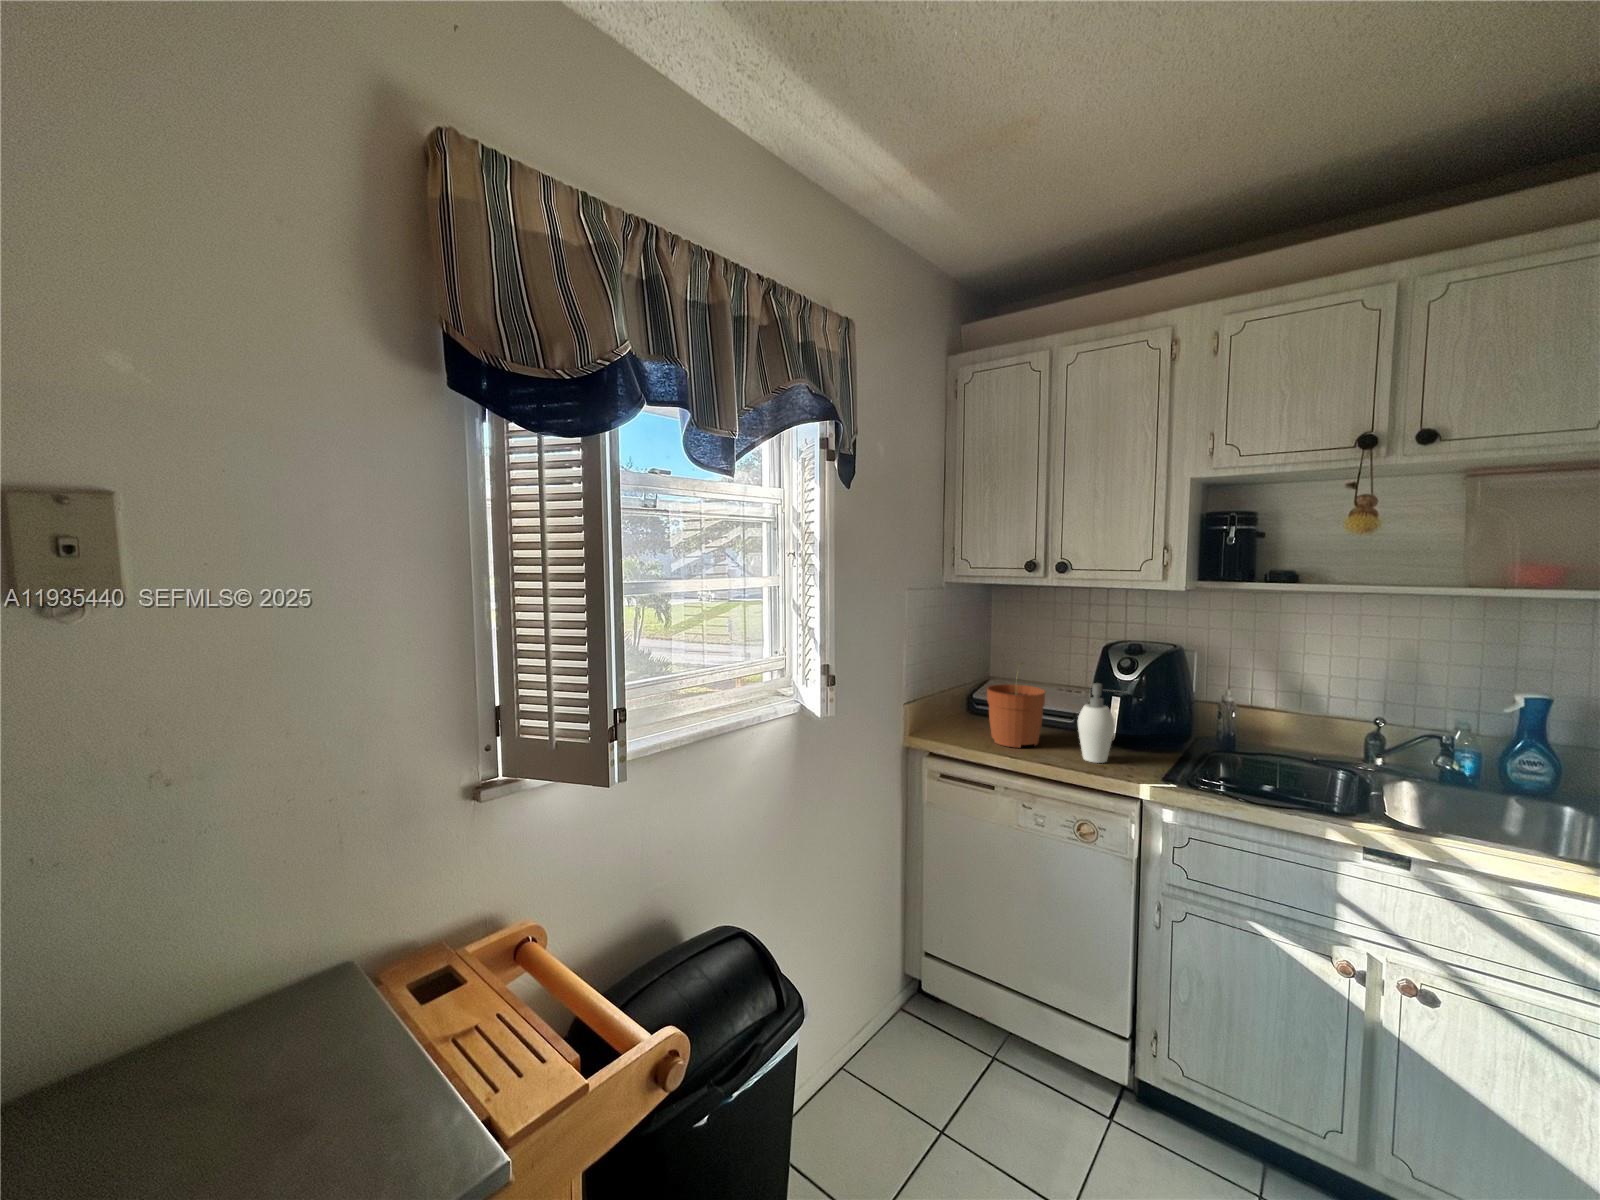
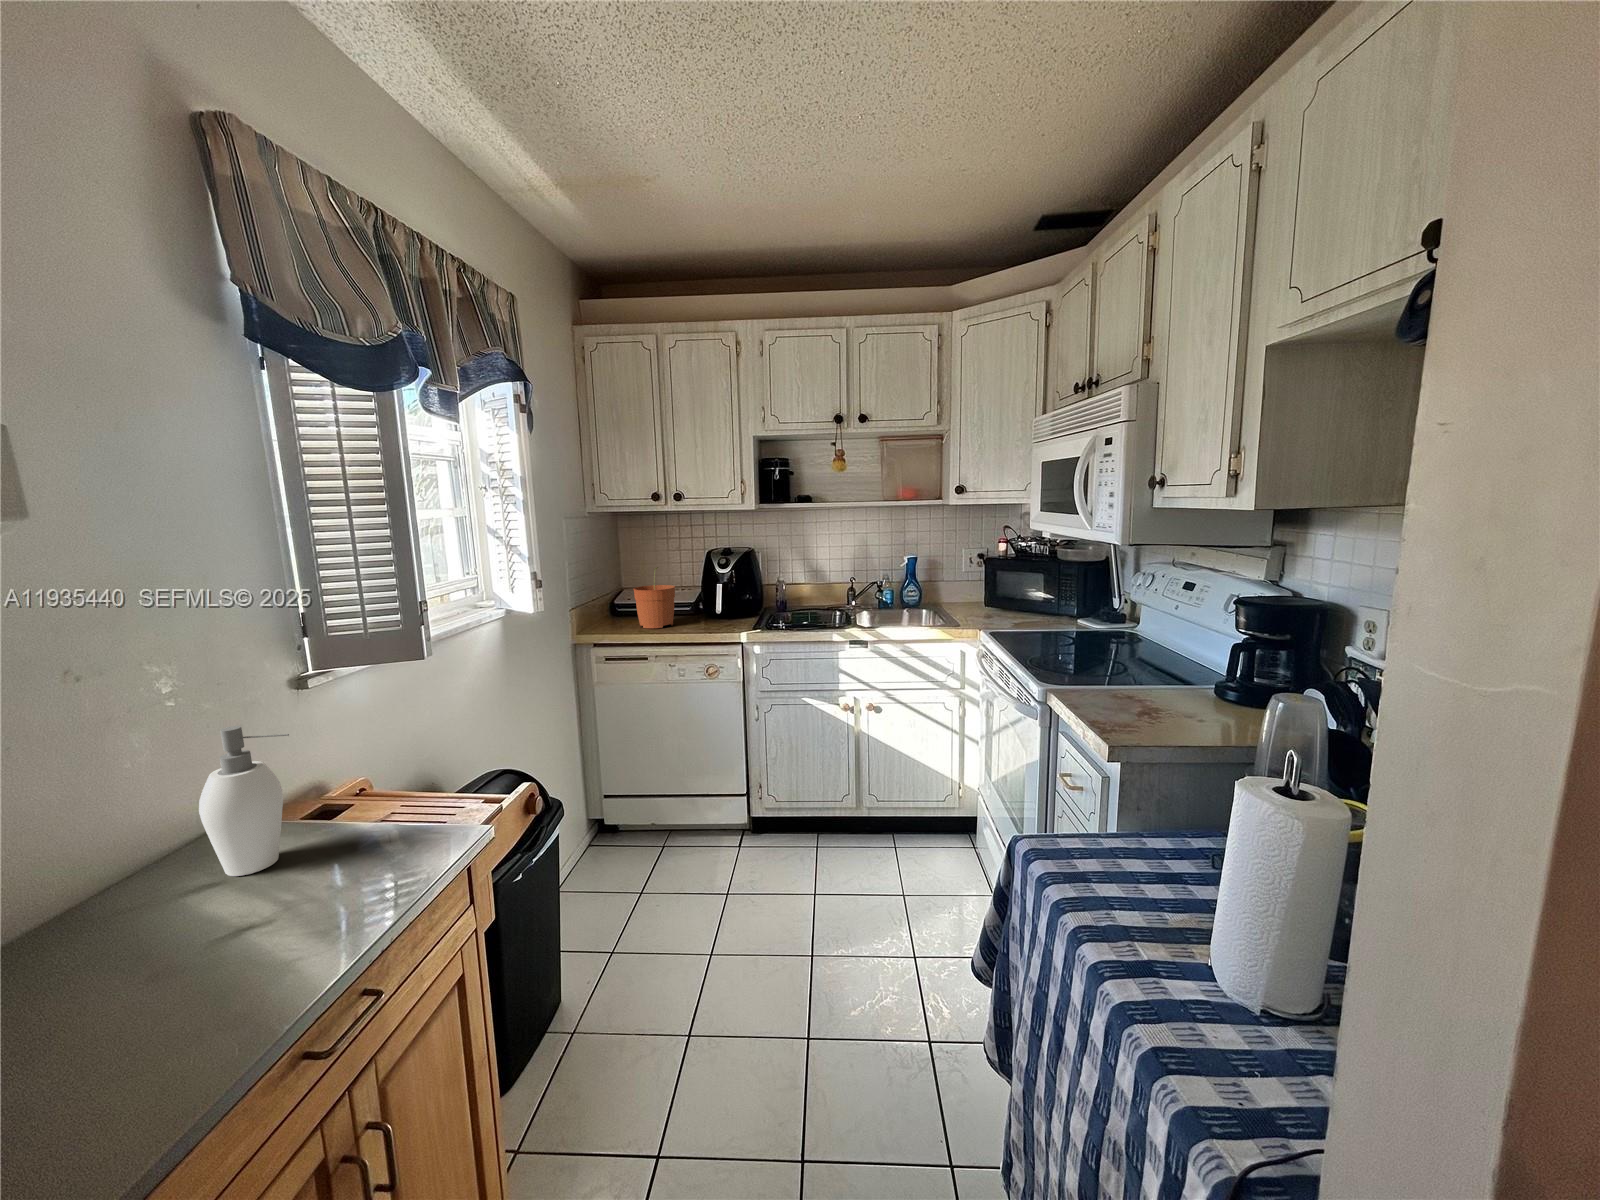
soap dispenser: present [1078,683,1115,763] -> present [199,726,289,876]

